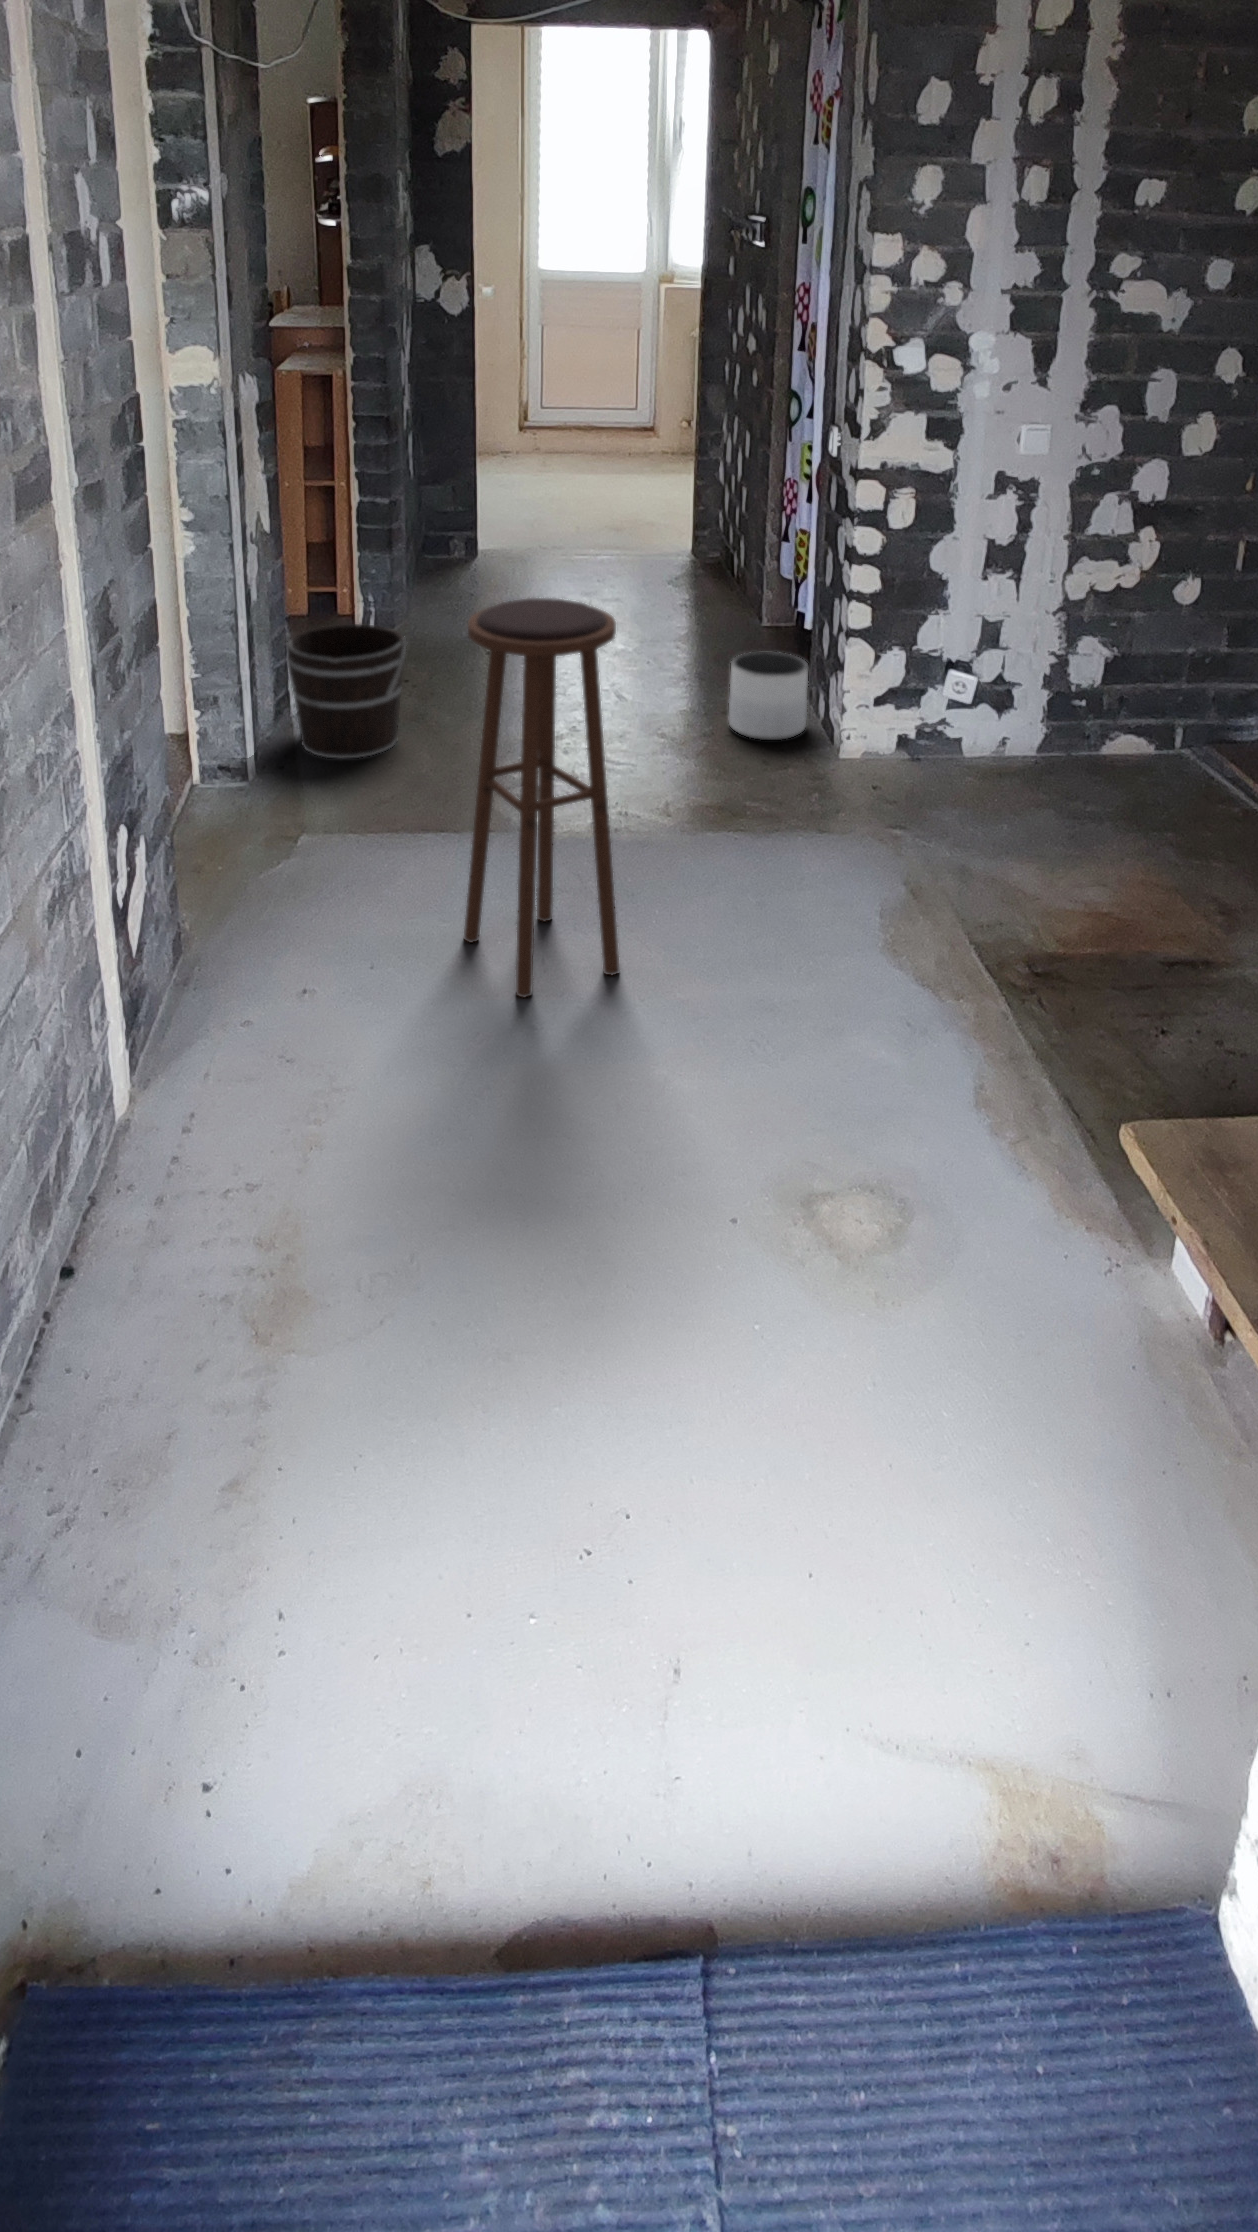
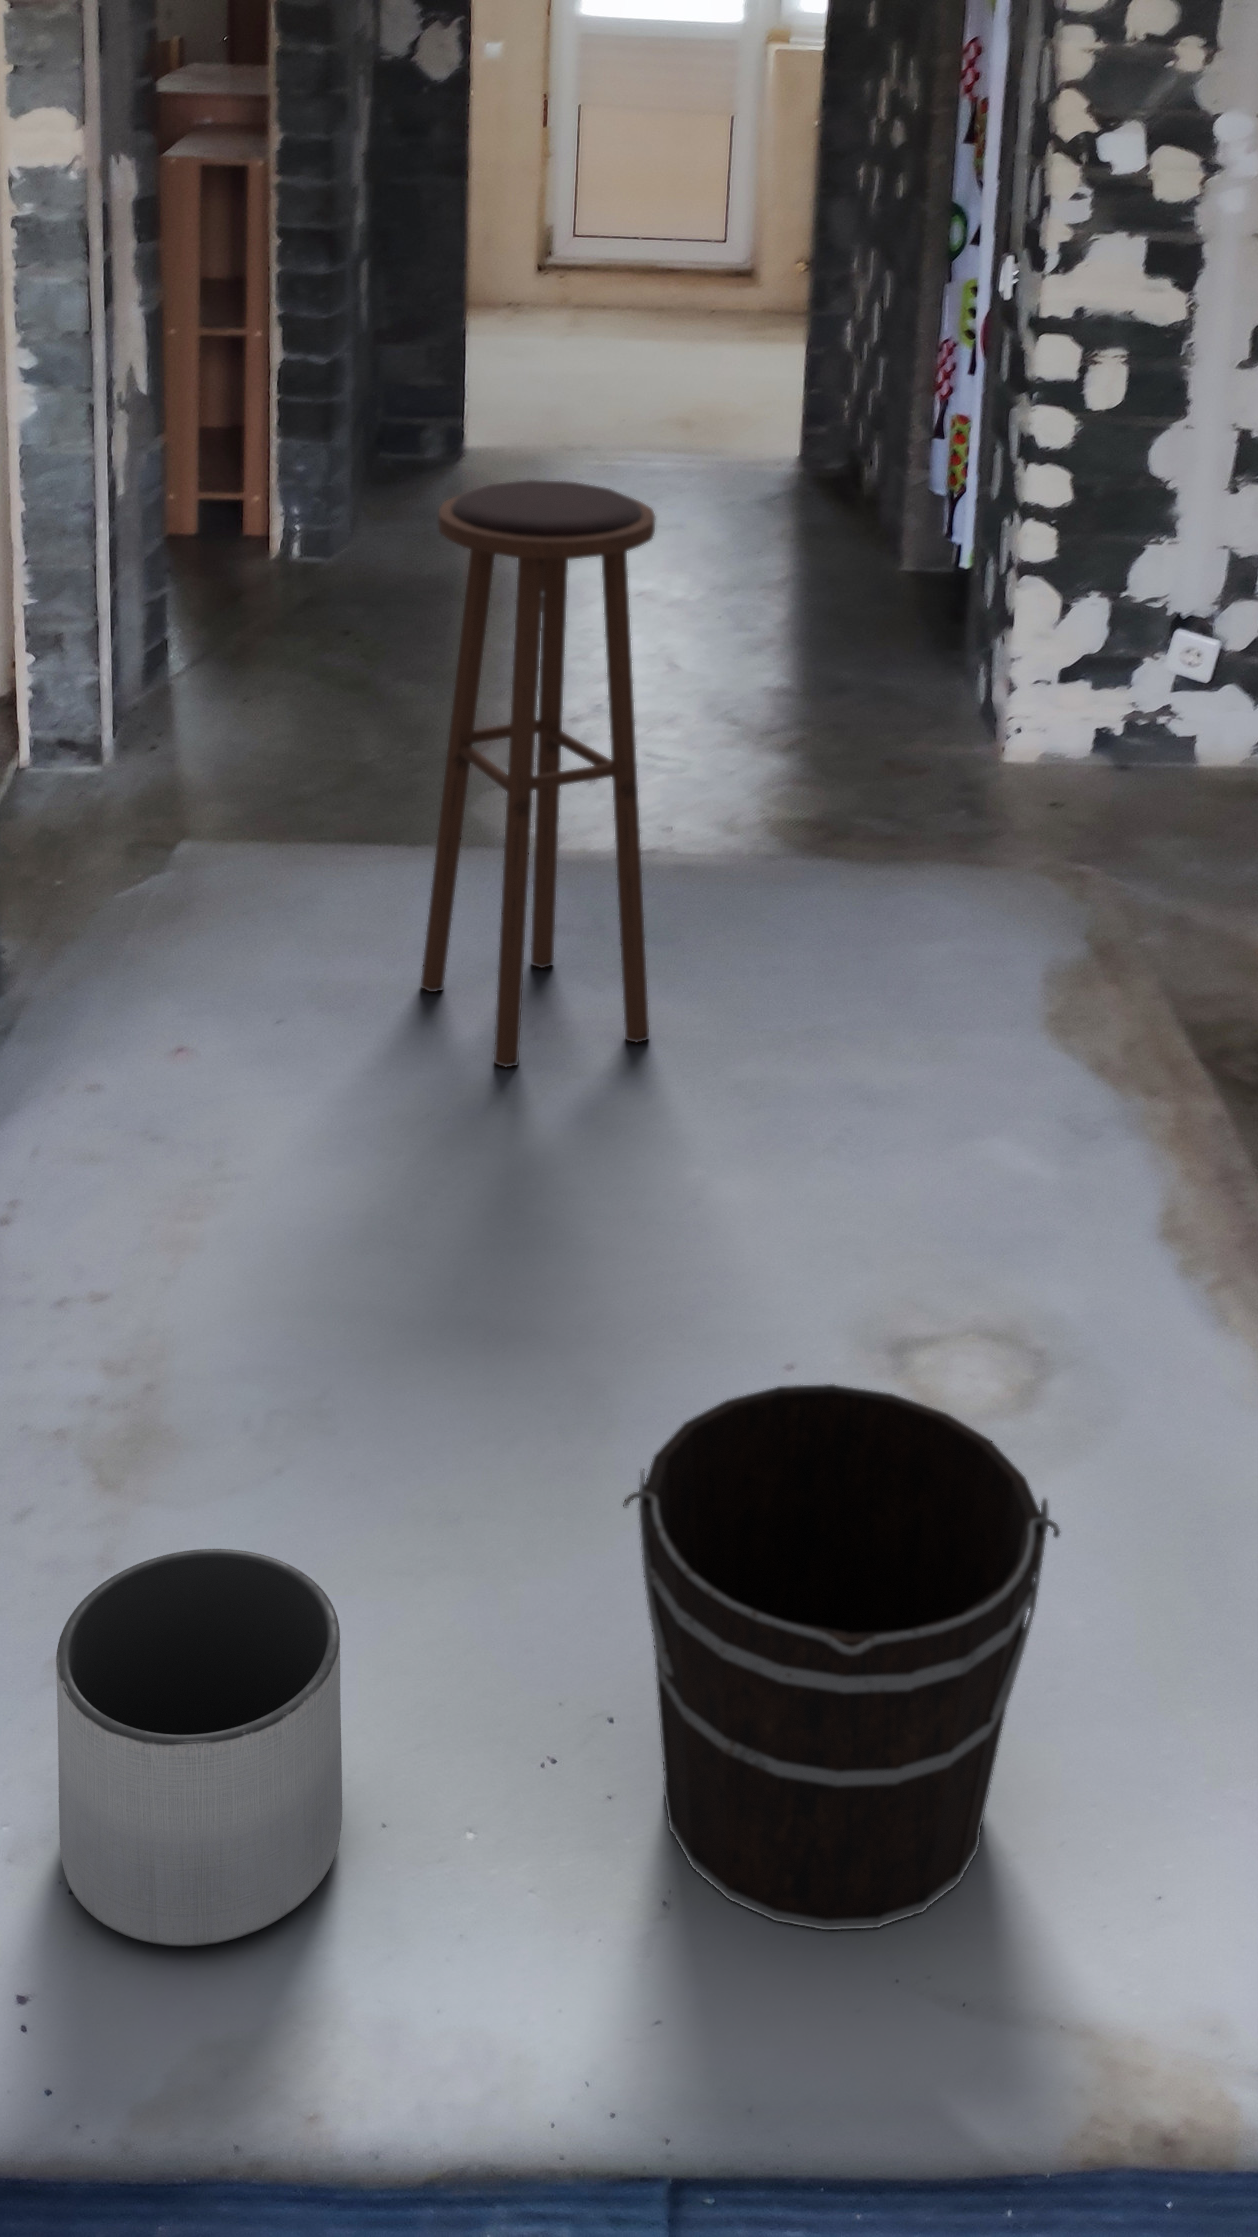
bucket: present [282,624,407,758] -> present [624,1384,1060,1930]
planter: present [729,652,808,740] -> present [56,1549,342,1946]

